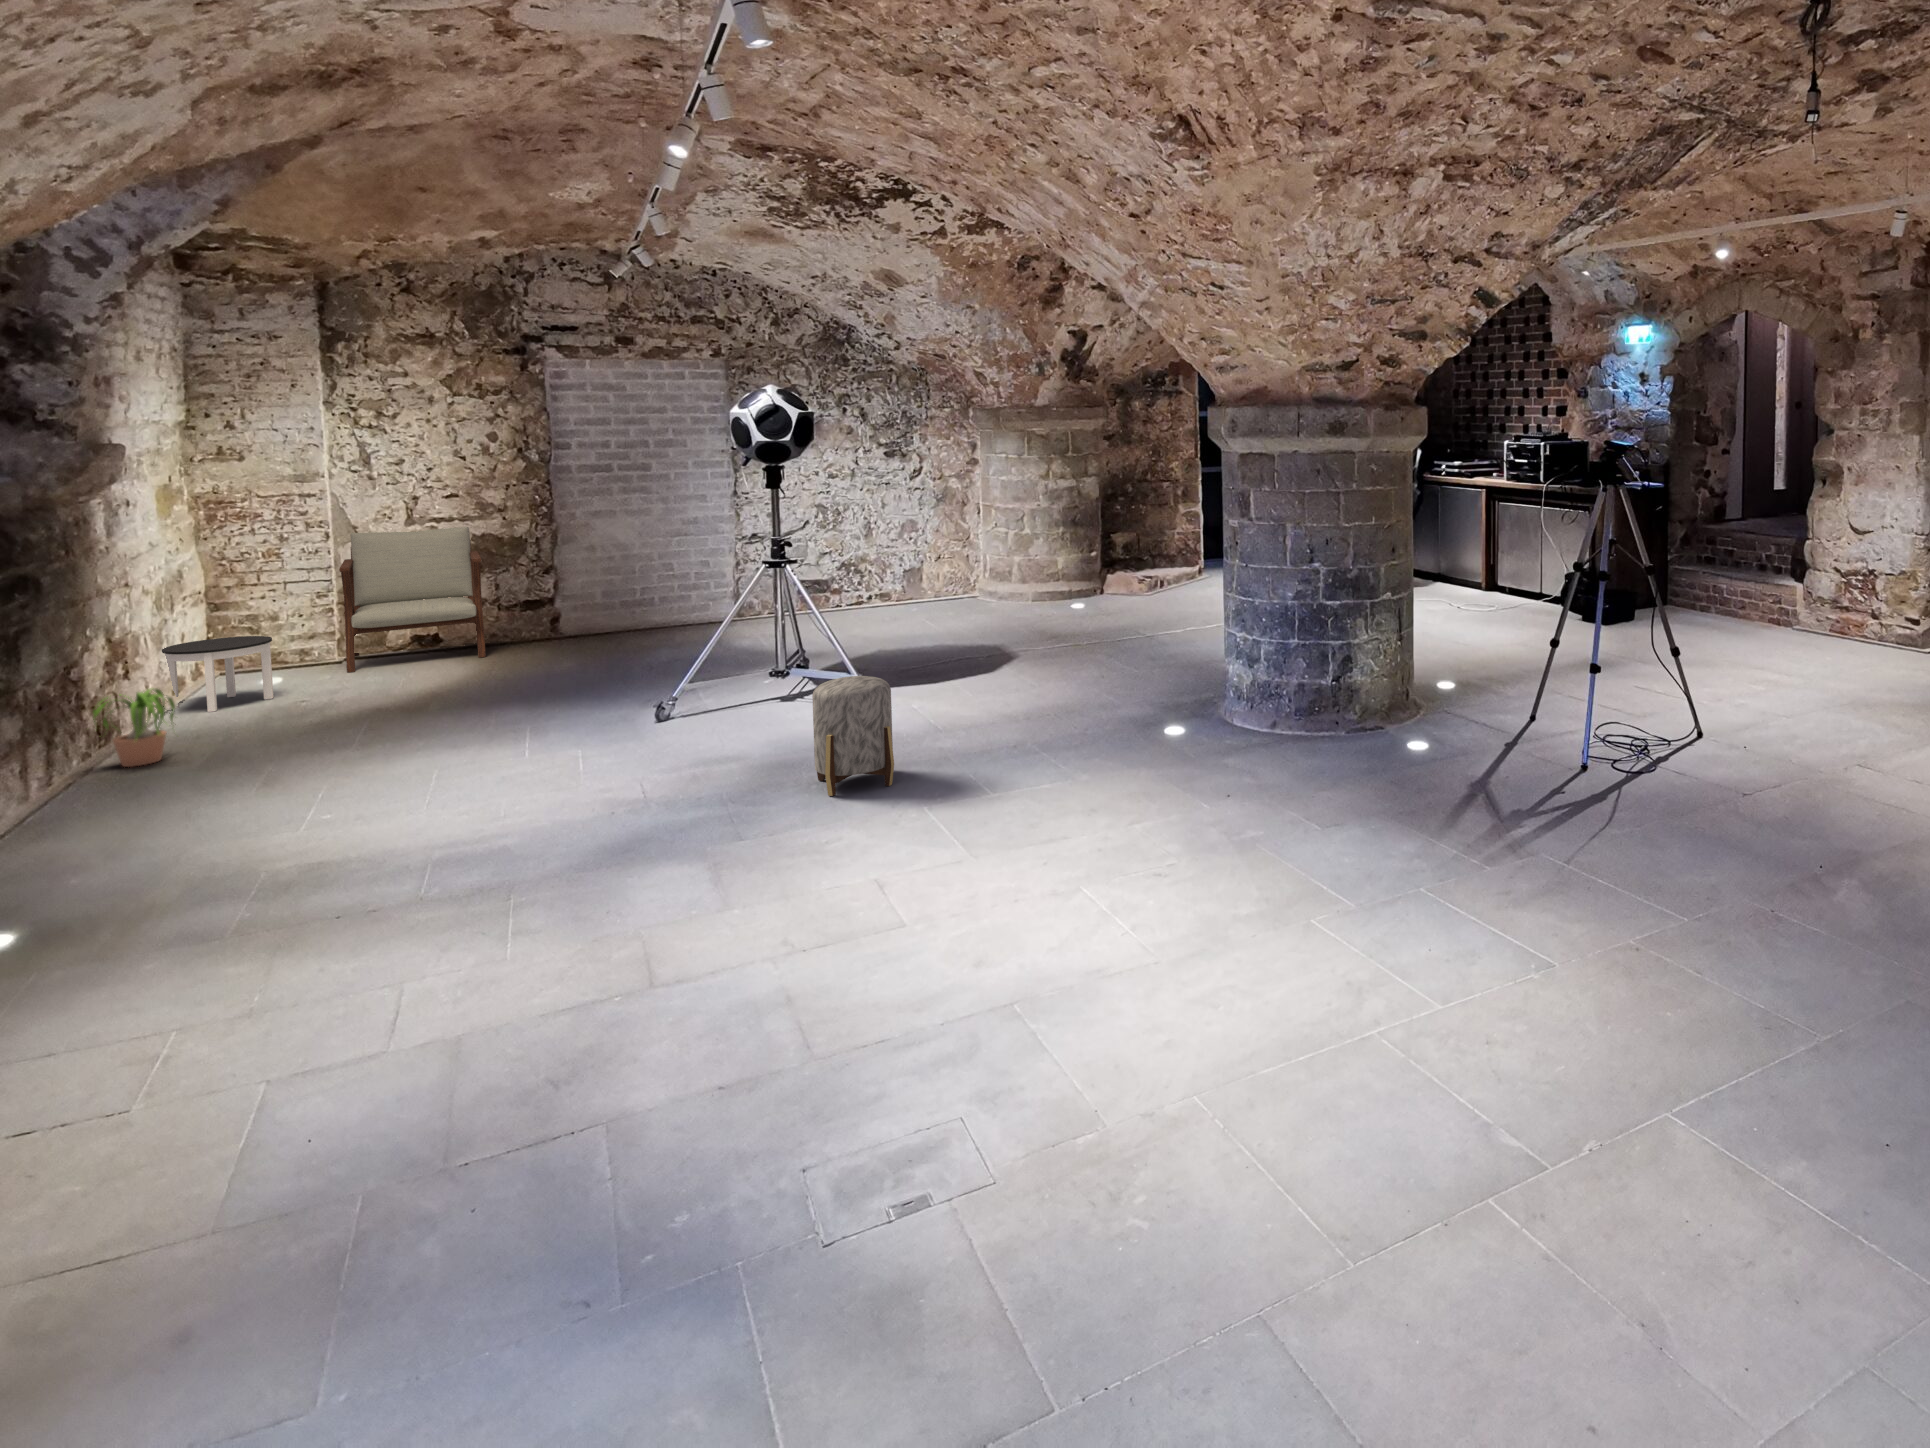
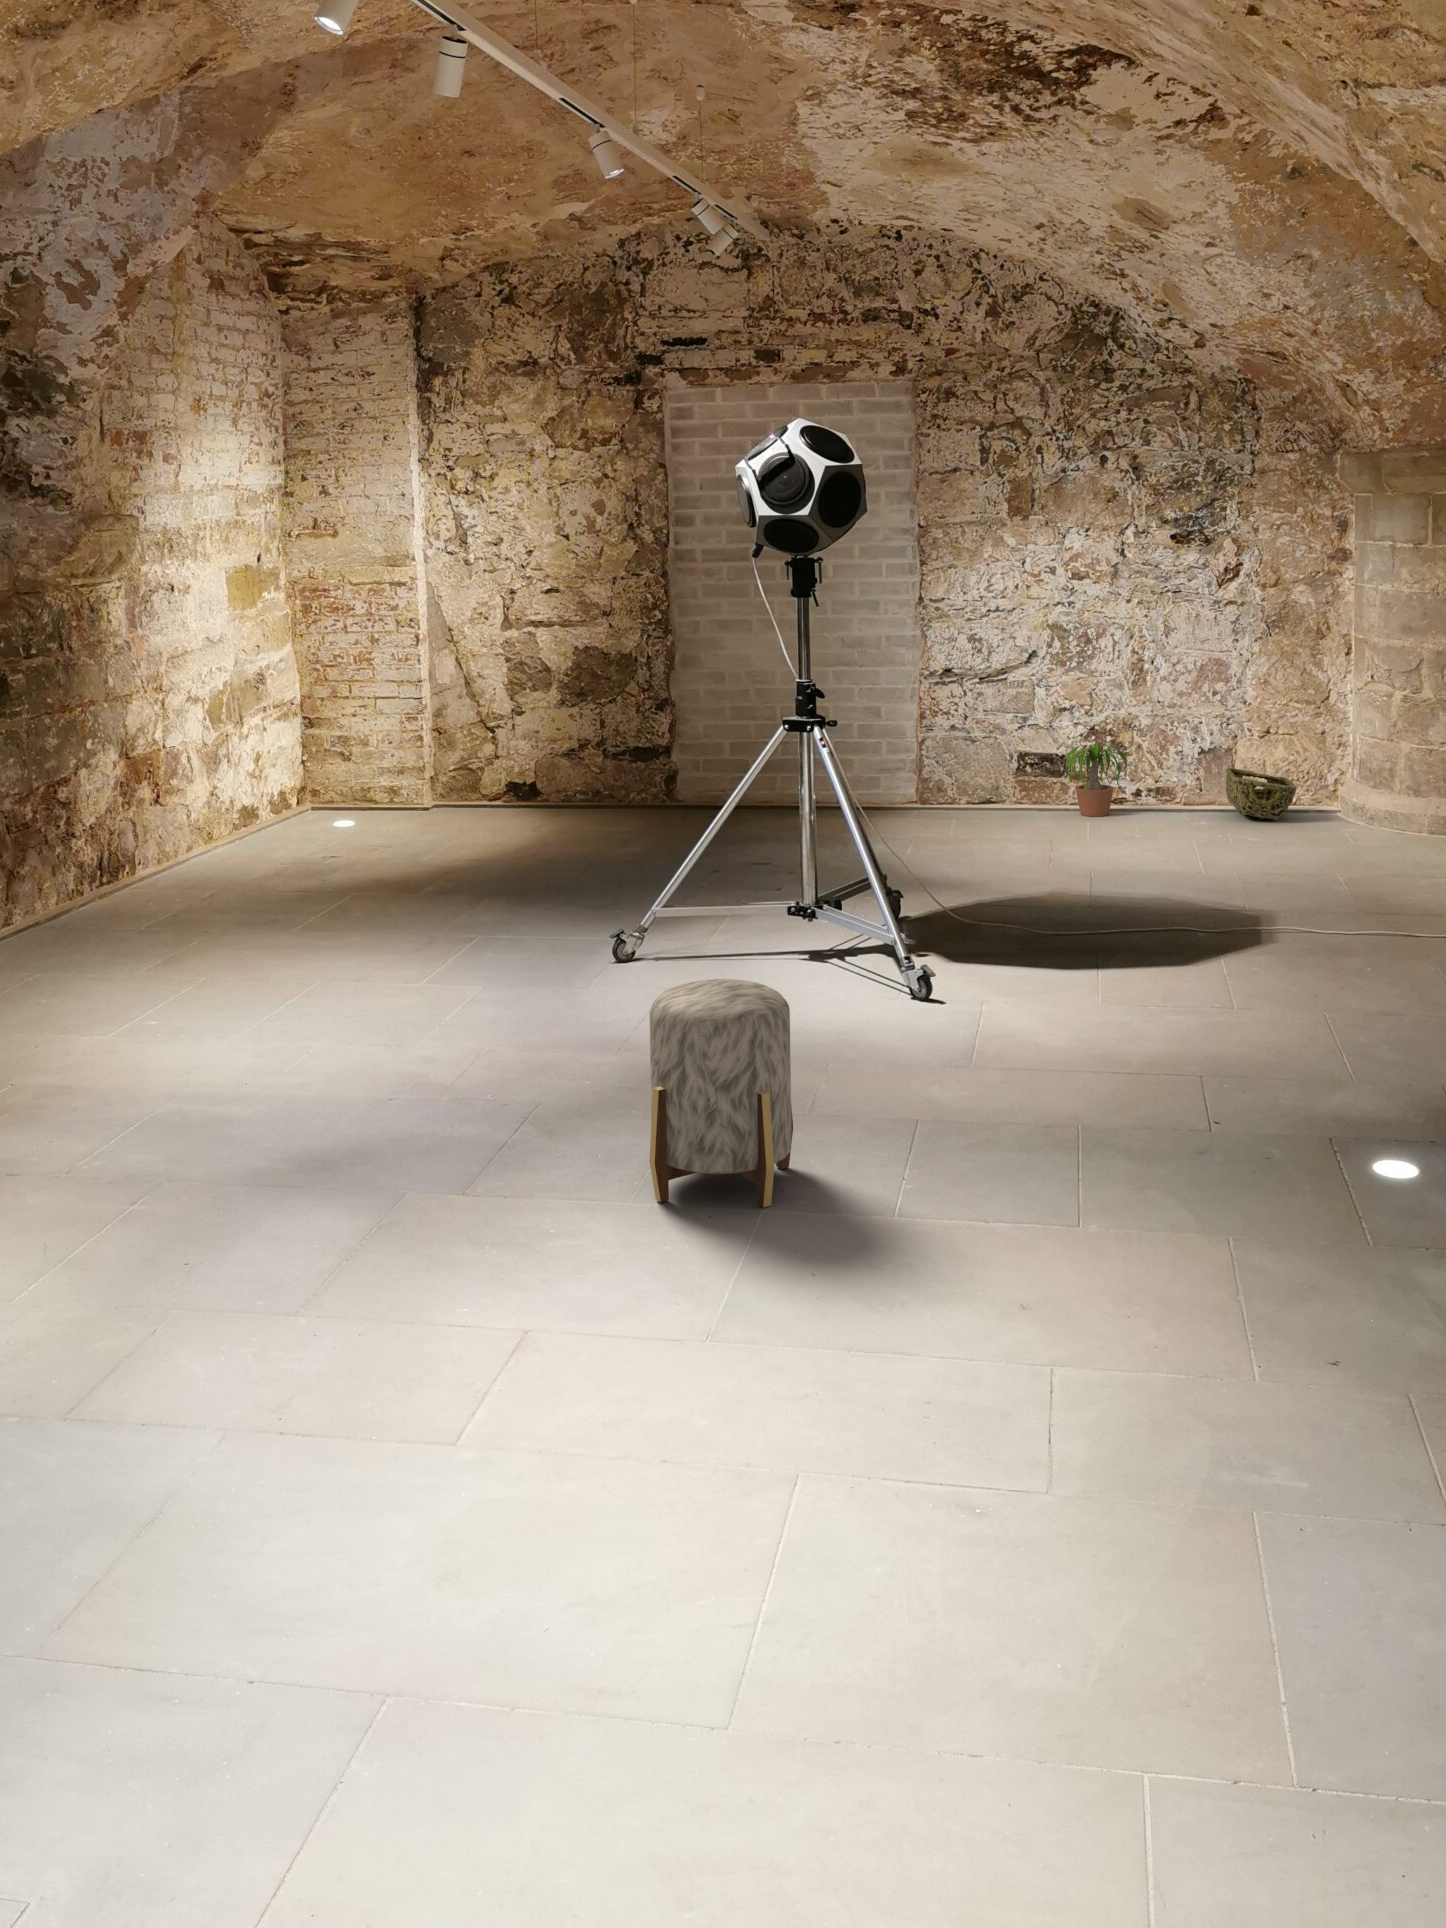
lounge chair: present [339,527,486,673] -> none [400,635,581,827]
woven basket: none [922,578,965,603] -> present [1226,768,1296,820]
round table: present [162,636,274,712] -> none [200,767,307,862]
potted plant: present [93,689,175,767] -> present [1066,743,1127,816]

